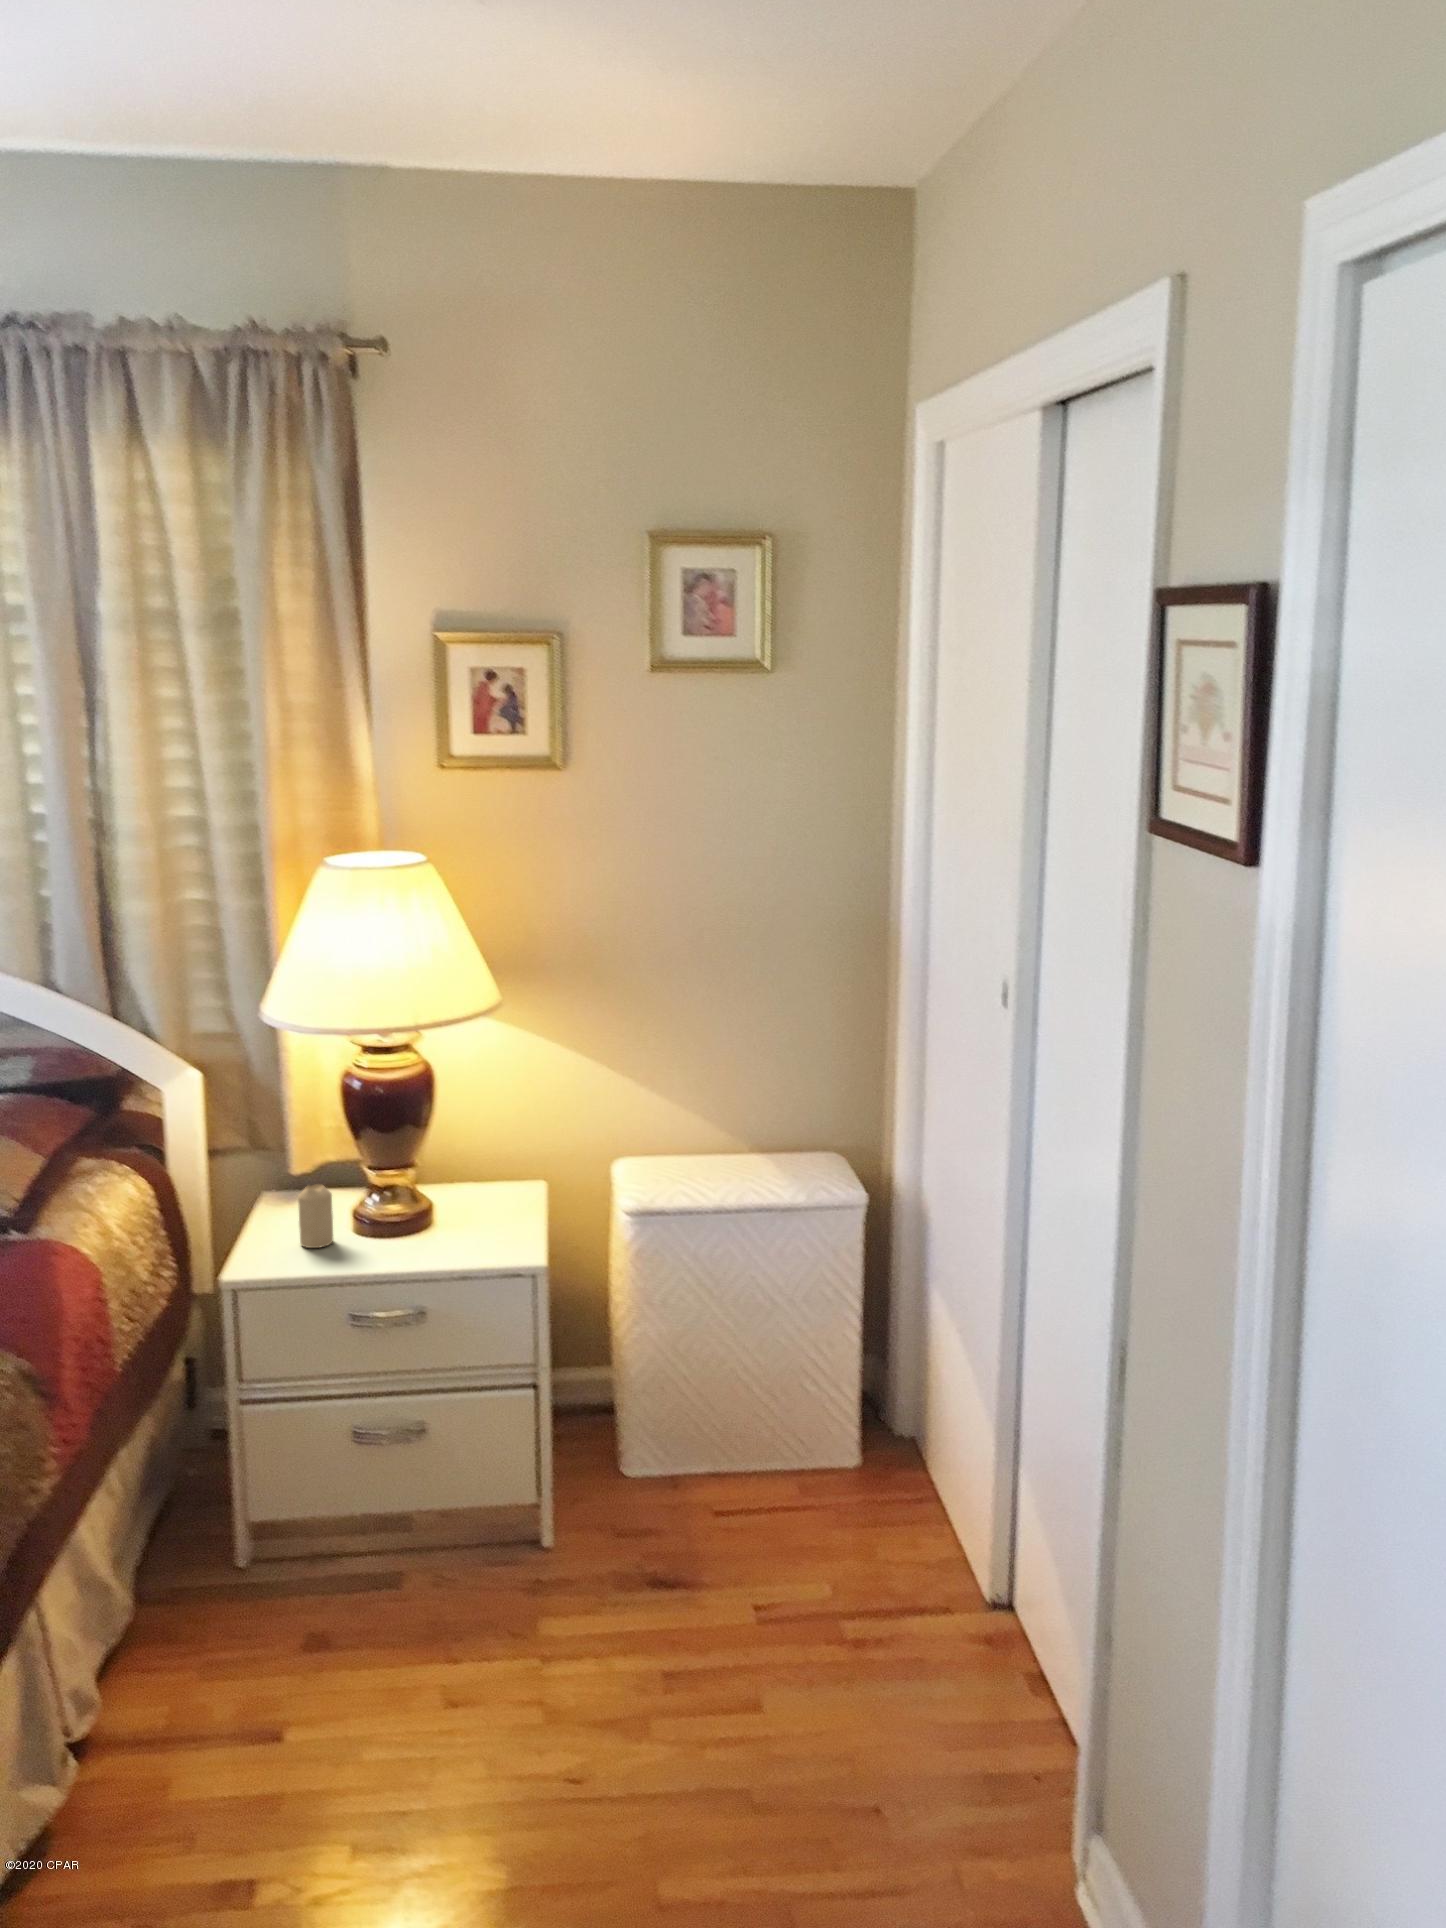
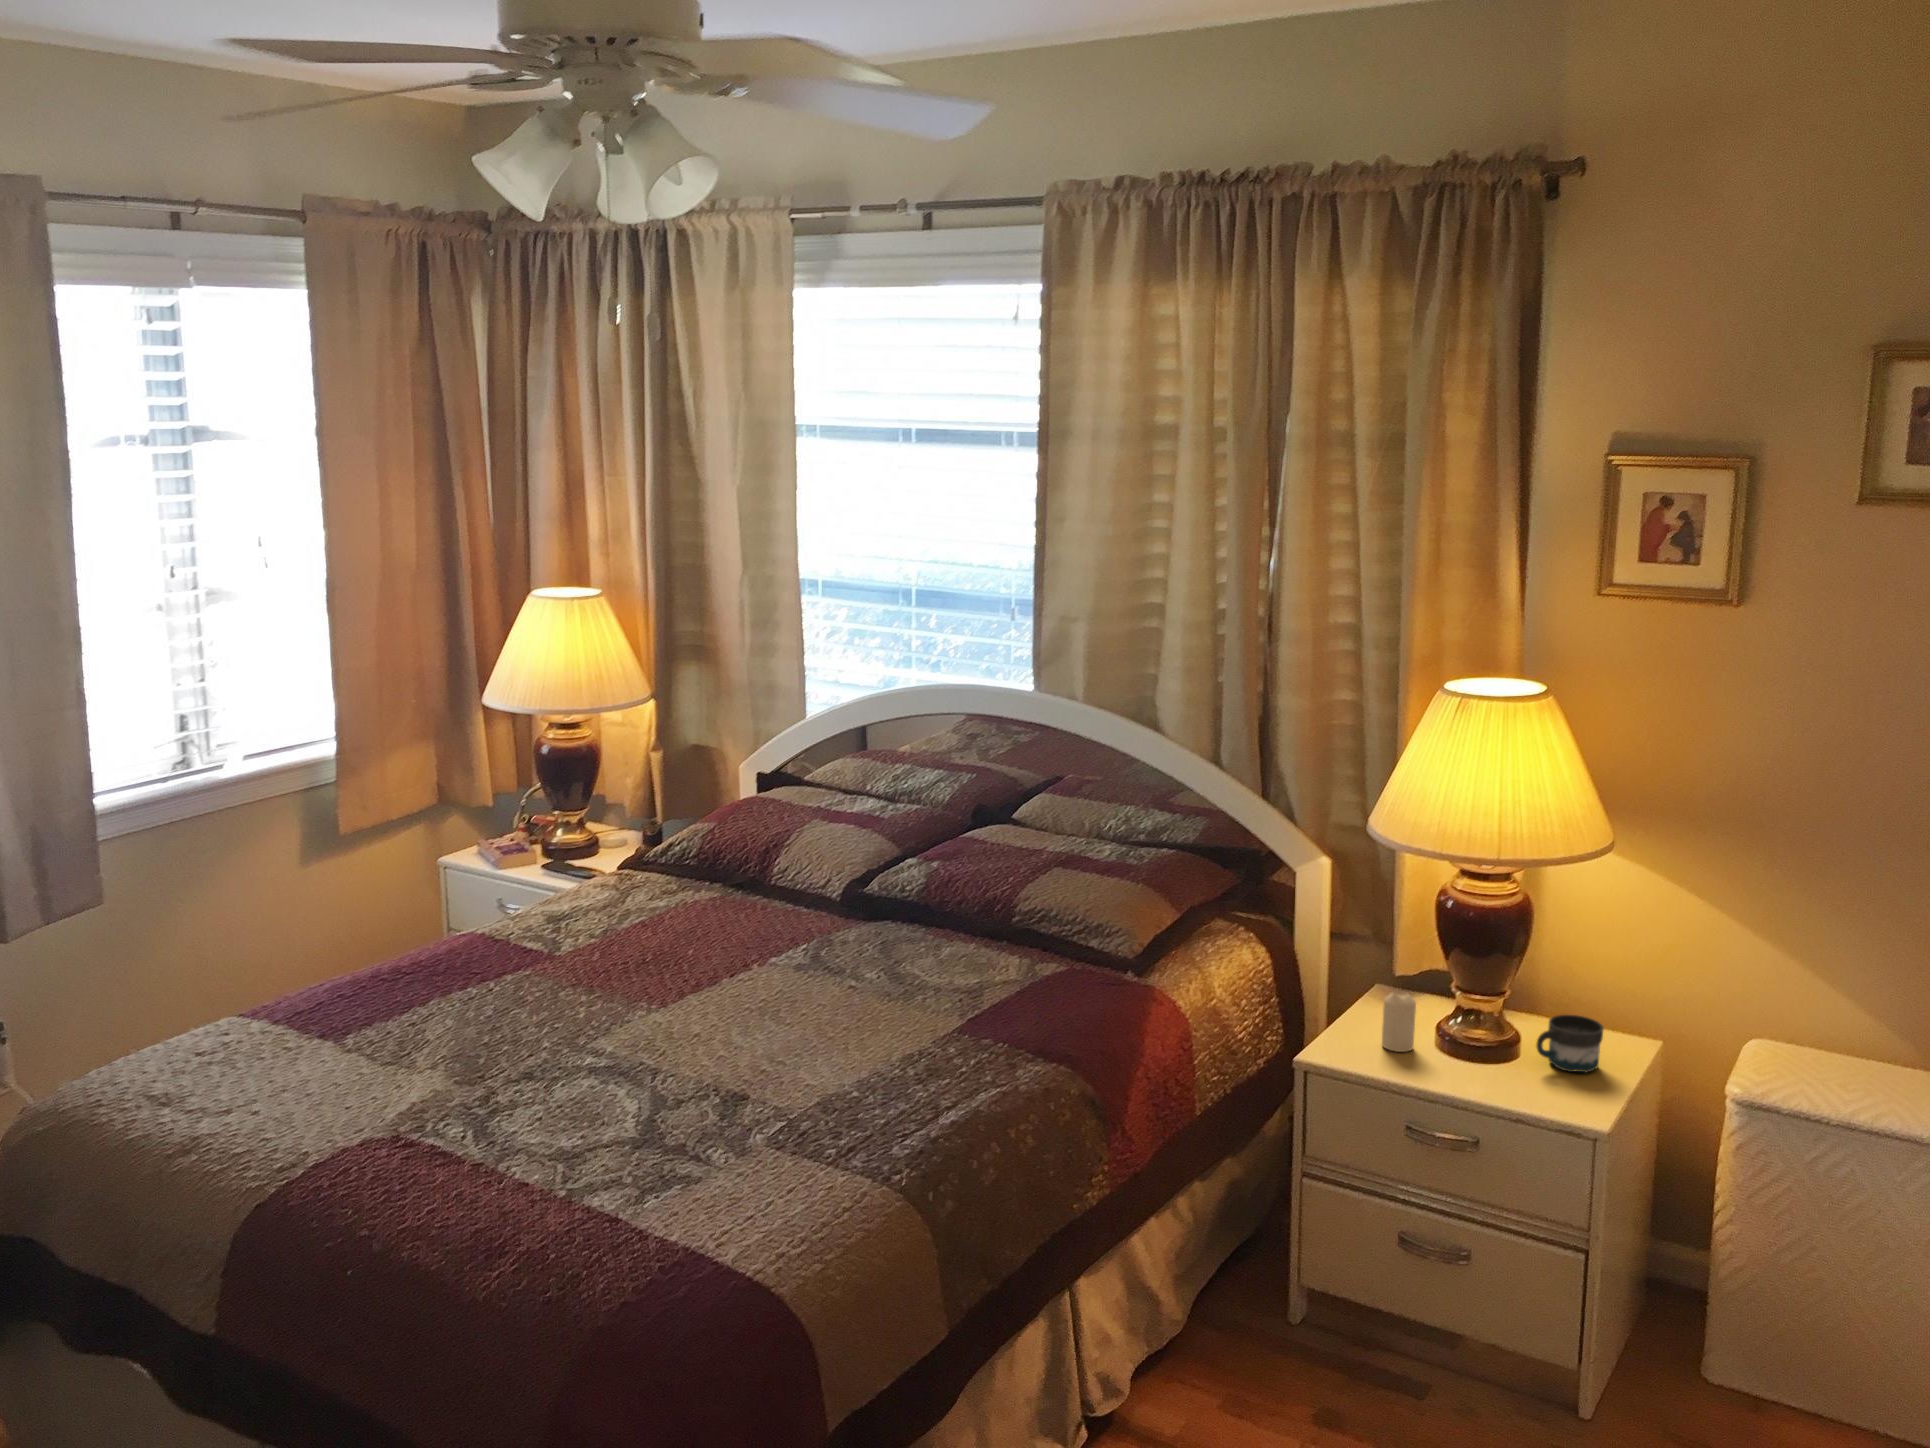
mug: none [454,1171,509,1226] -> present [1537,1015,1604,1072]

